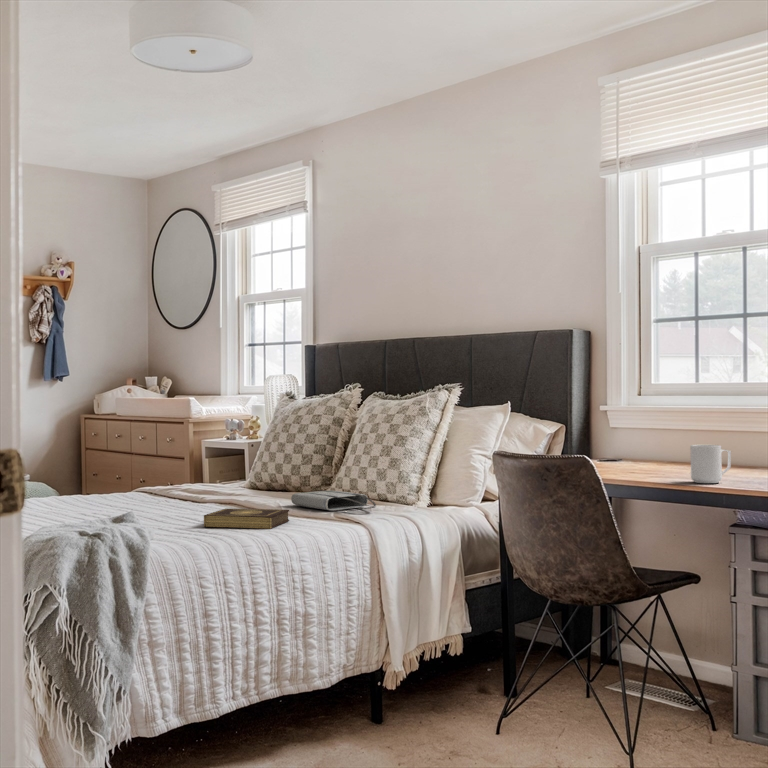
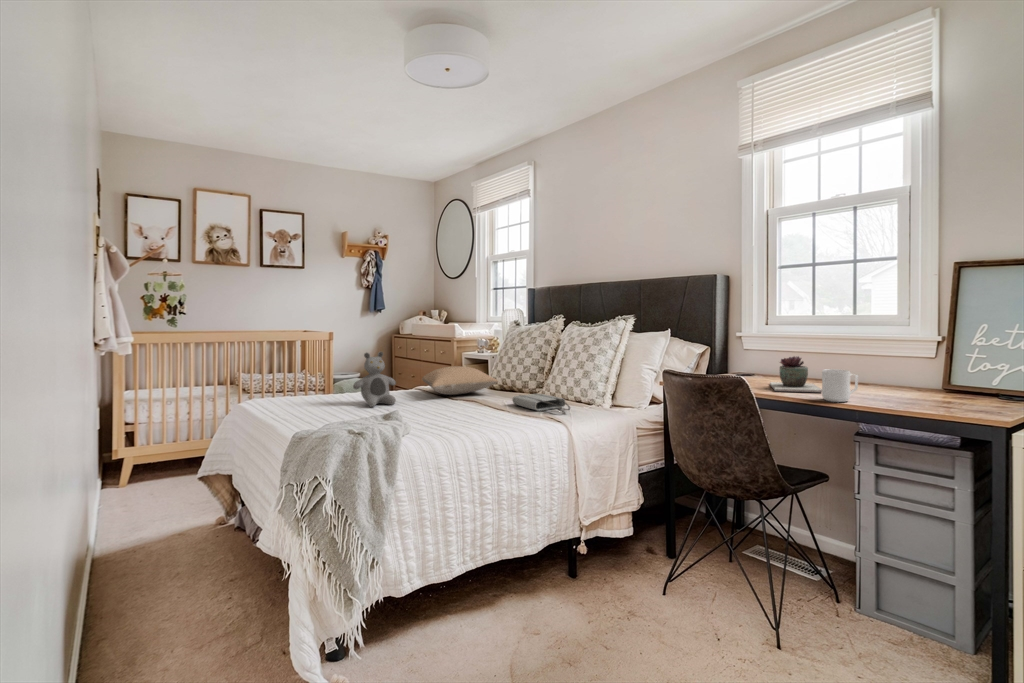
teddy bear: none [48,429,114,511] -> present [353,352,396,407]
succulent plant: none [635,432,695,476] -> present [770,357,822,392]
pillow: none [147,456,267,497] -> present [422,366,498,395]
book: present [204,509,289,529] -> none [445,411,507,430]

